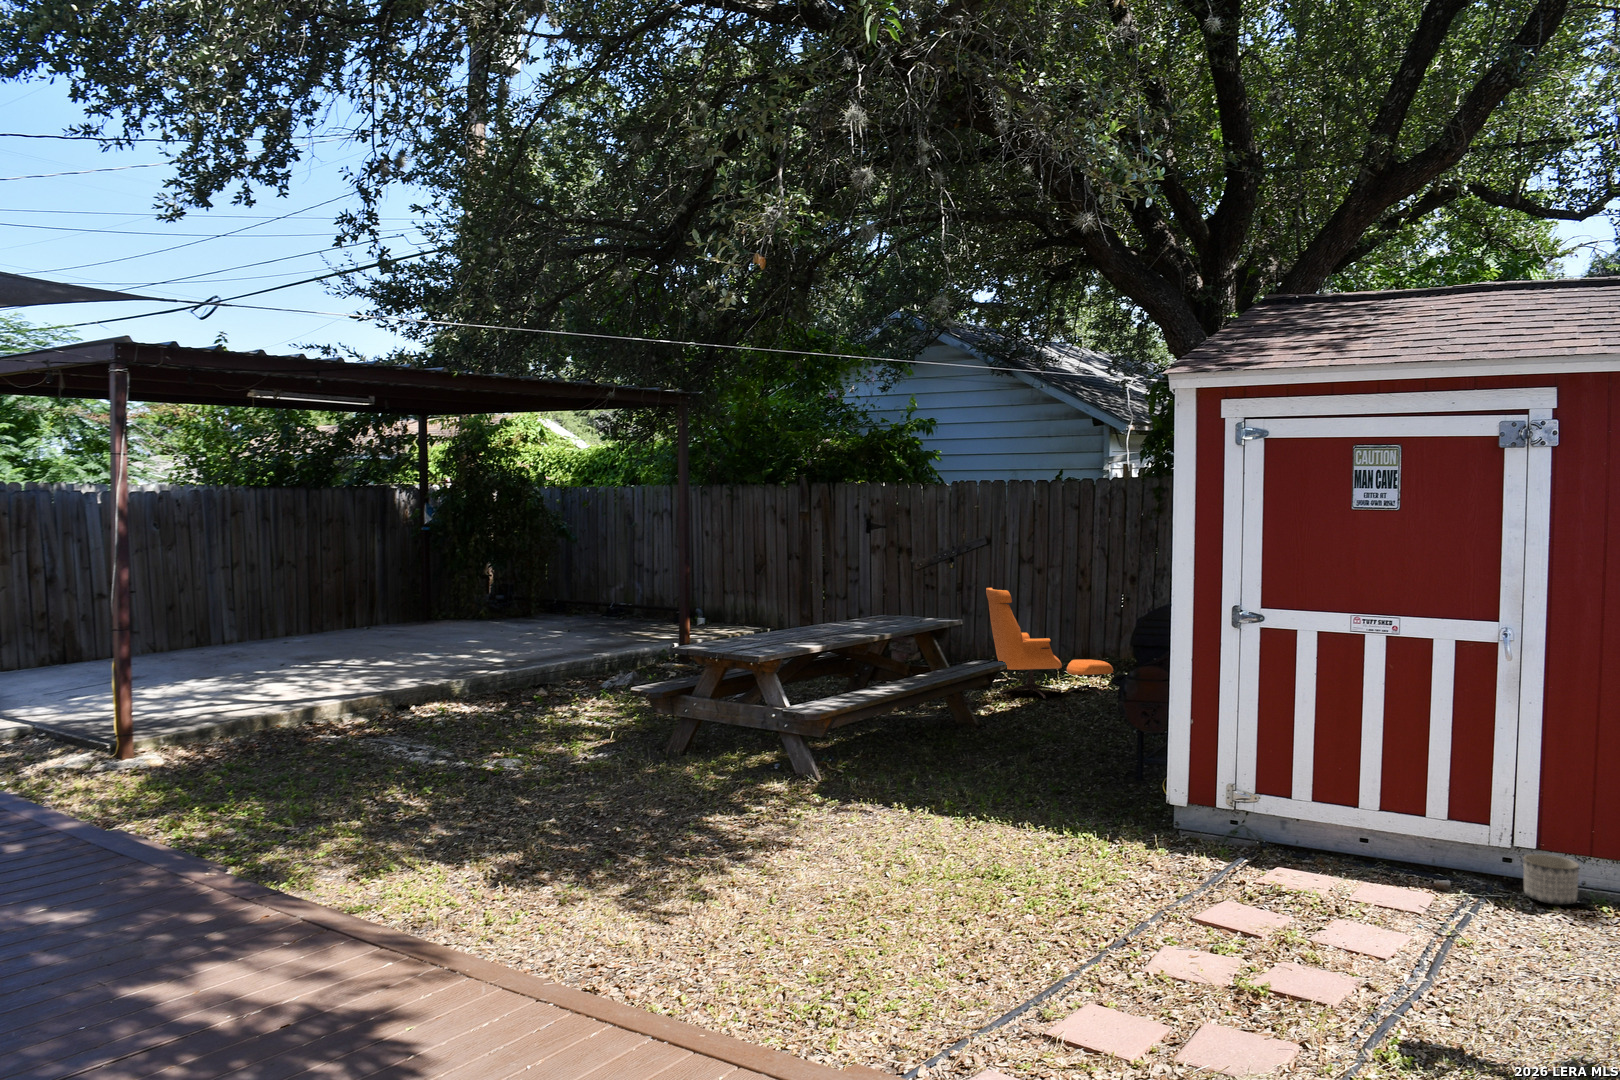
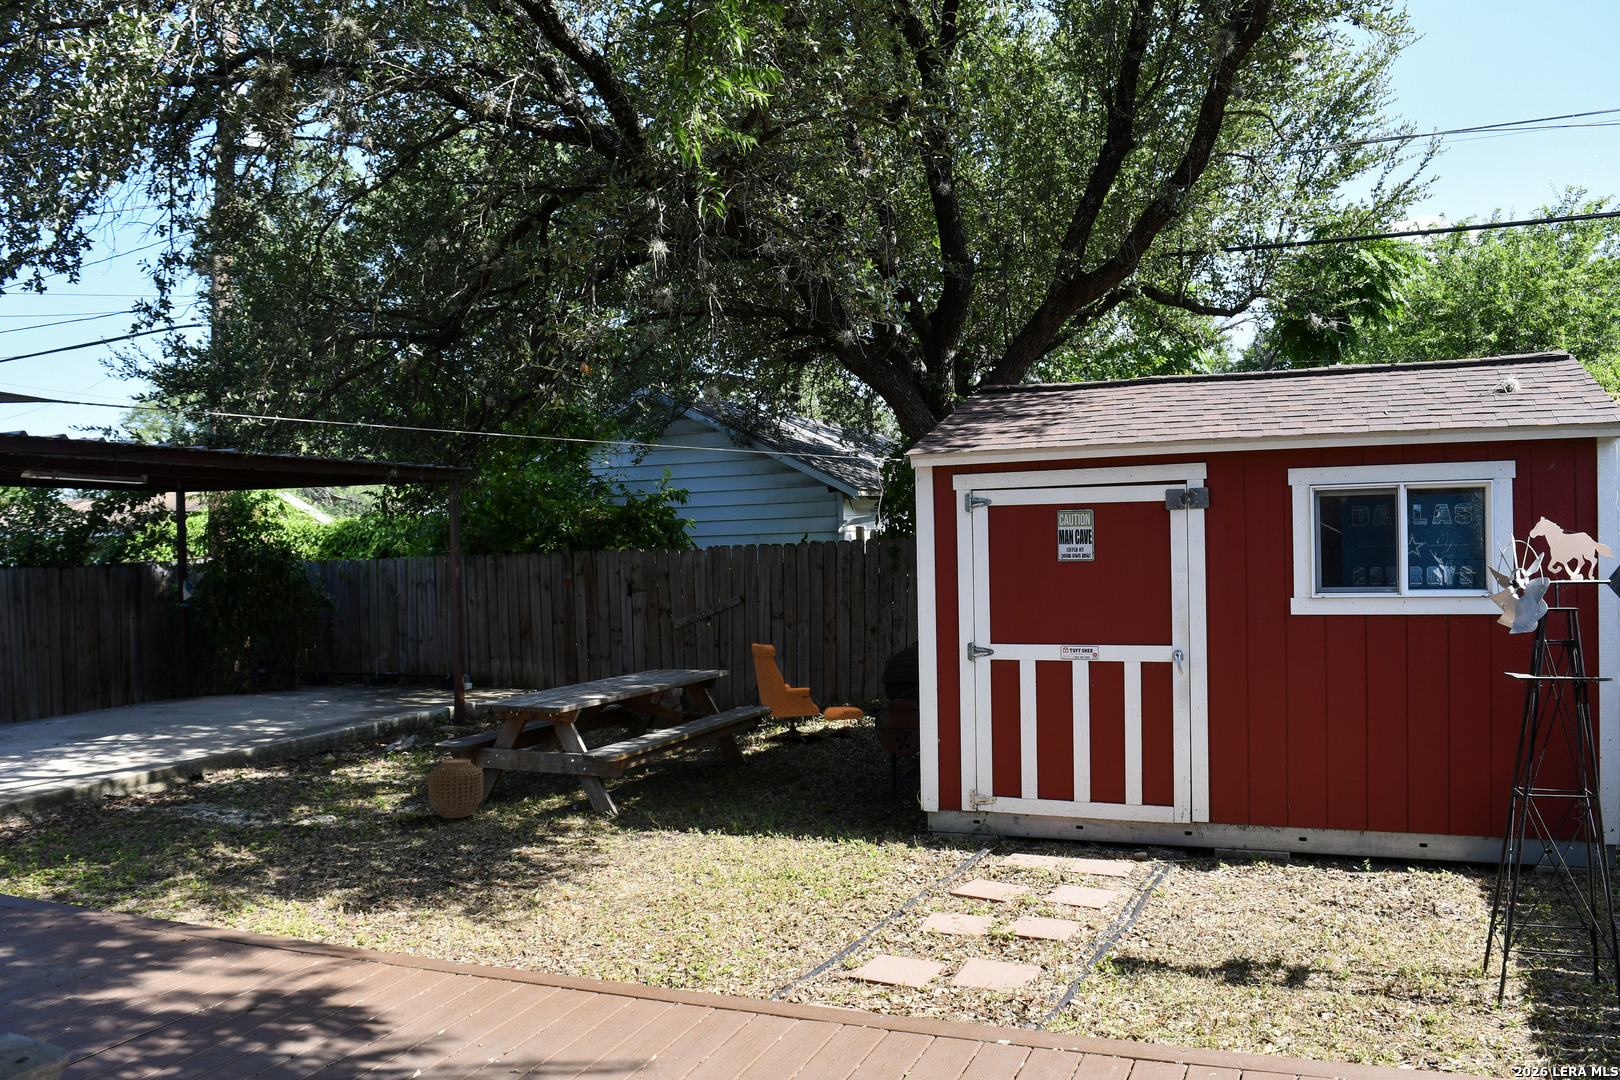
woven basket: none [629,711,684,773] -> present [428,759,483,818]
planter: present [1523,854,1579,905] -> none [1195,826,1233,864]

